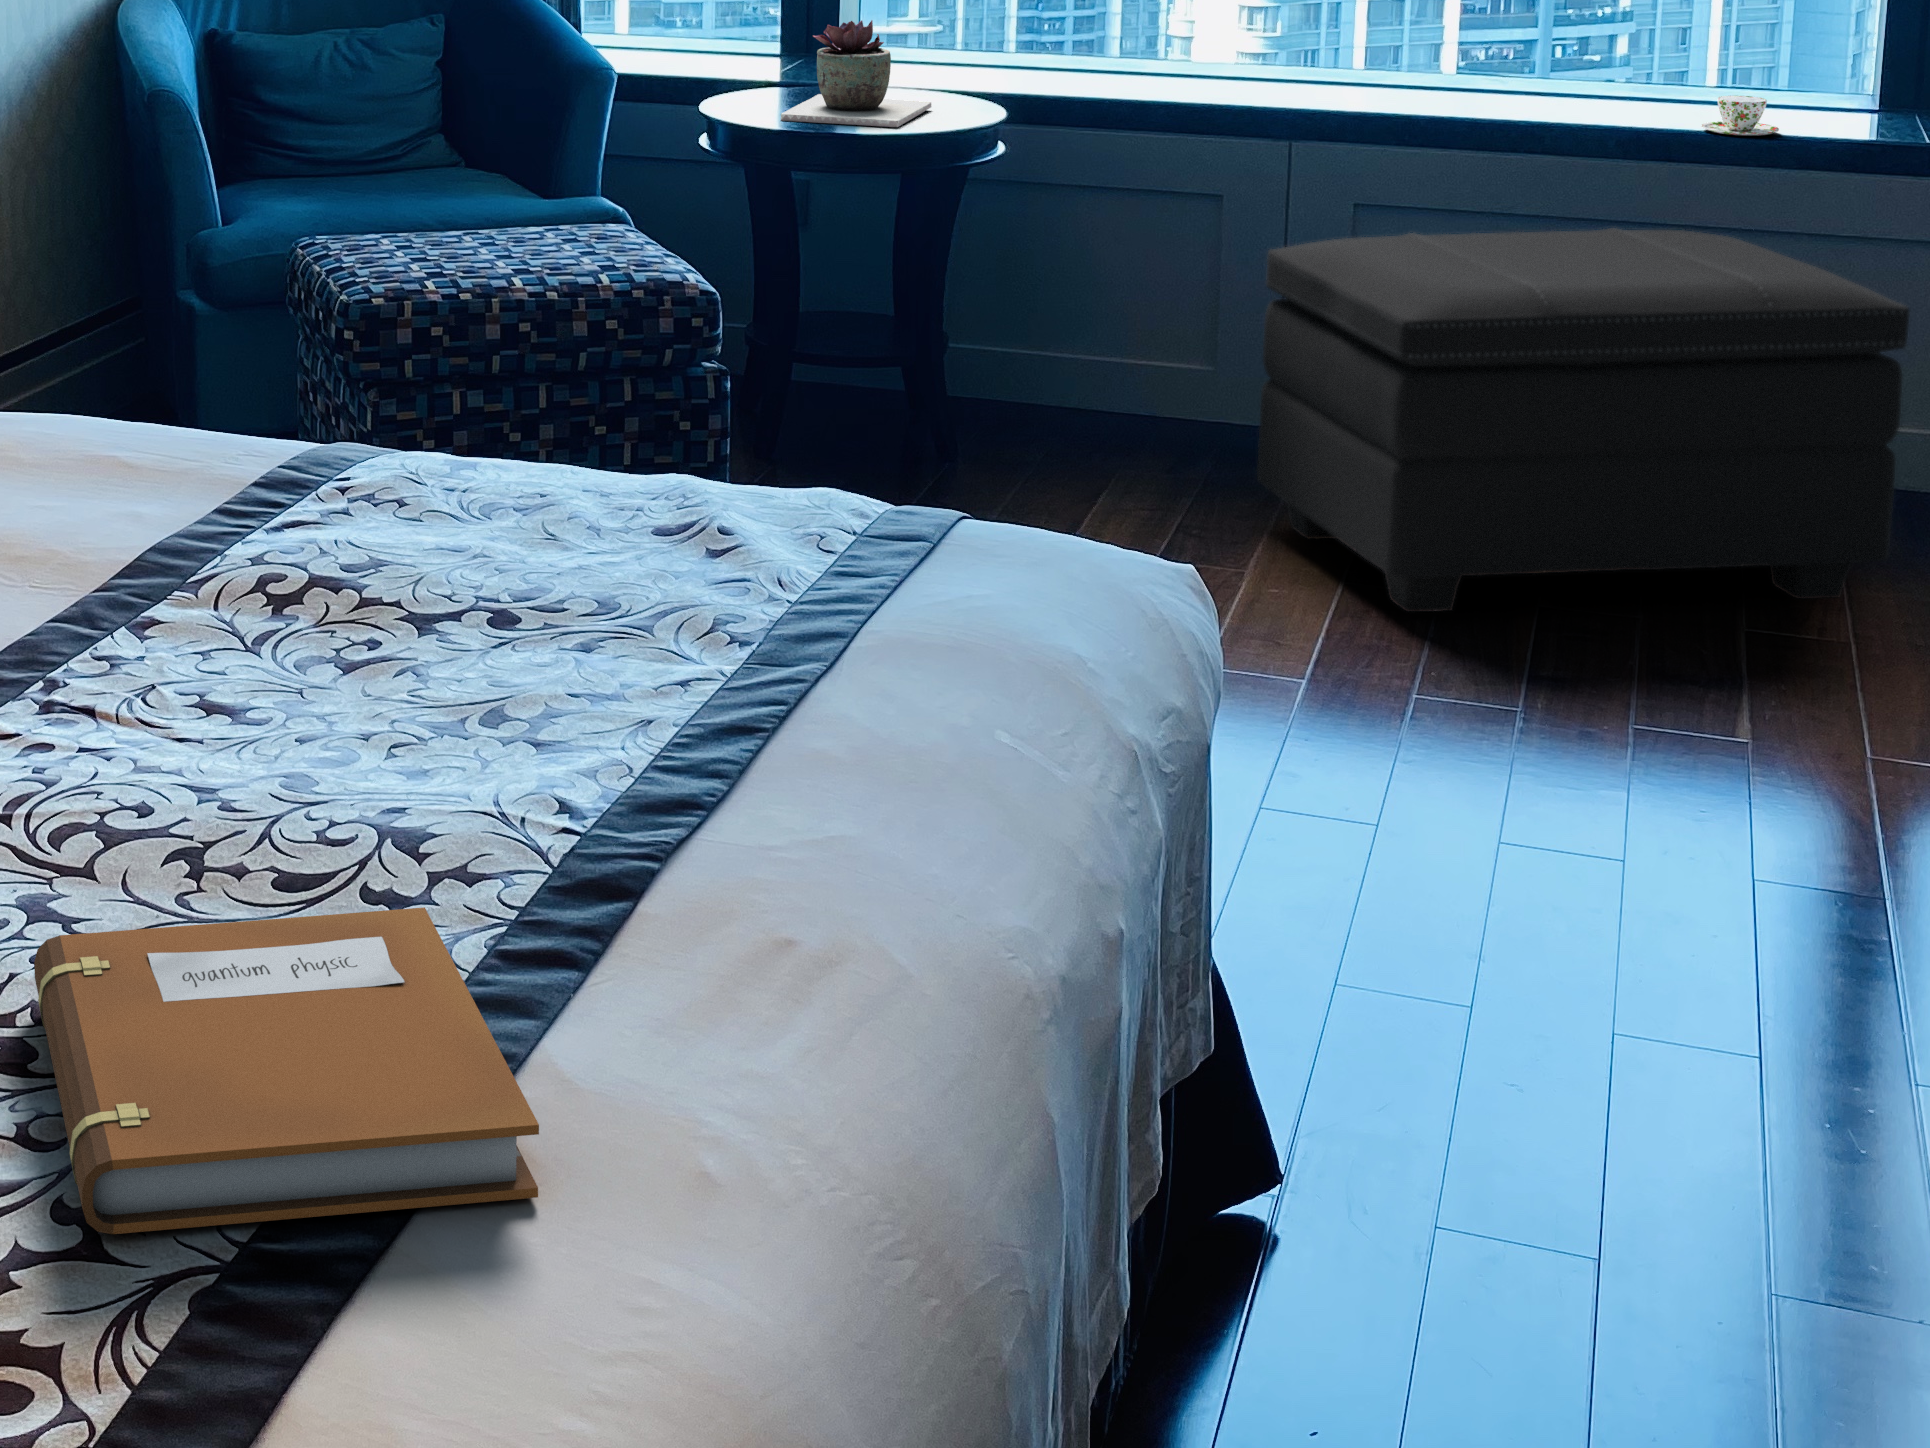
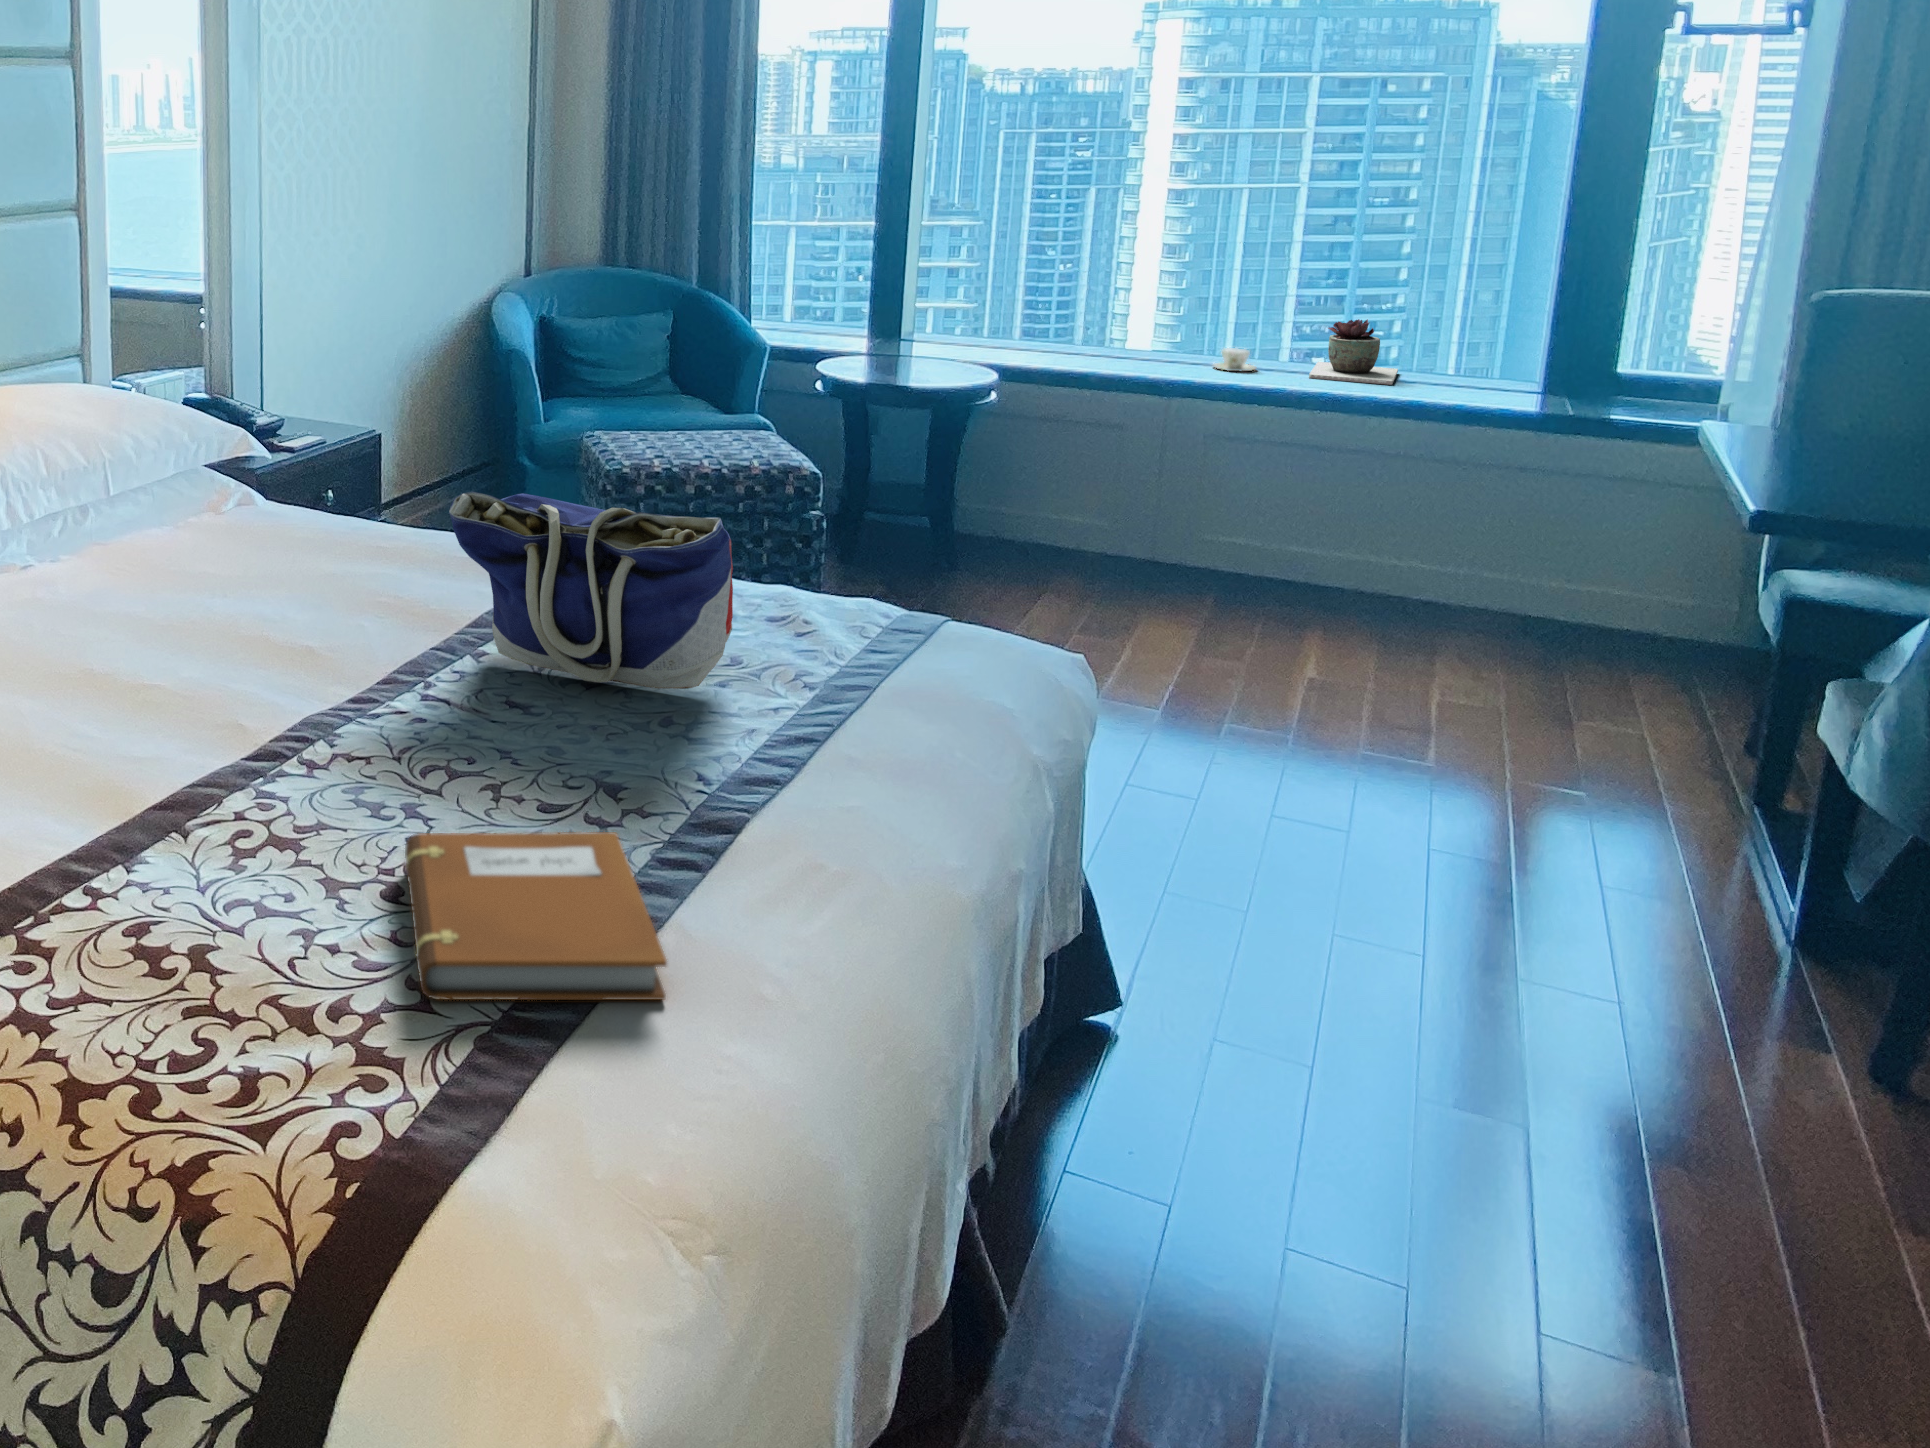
succulent plant: present [781,20,931,127] -> present [1309,319,1398,385]
teacup: present [1702,96,1779,136] -> present [1213,348,1255,371]
footstool: present [1257,228,1910,612] -> none [1155,446,1583,678]
tote bag: none [81,318,598,659] -> present [449,492,733,689]

